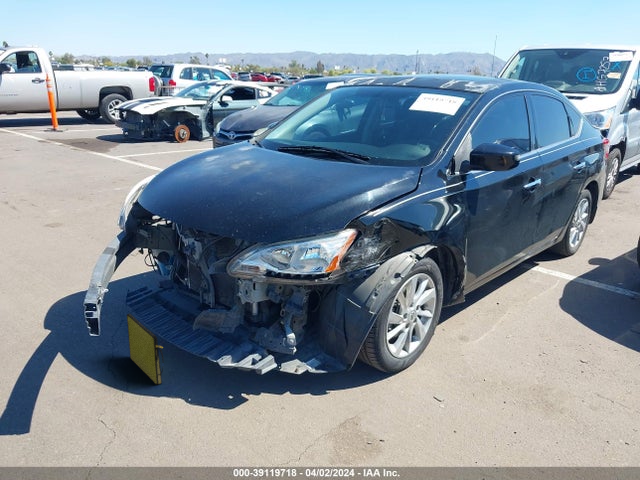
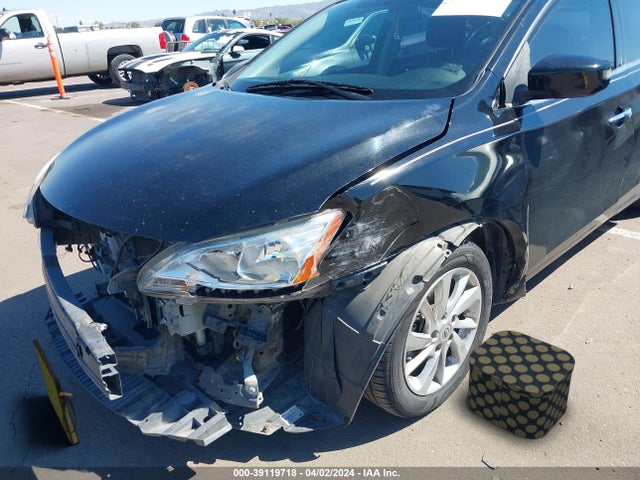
storage box: none [425,322,495,389] -> present [467,330,575,439]

